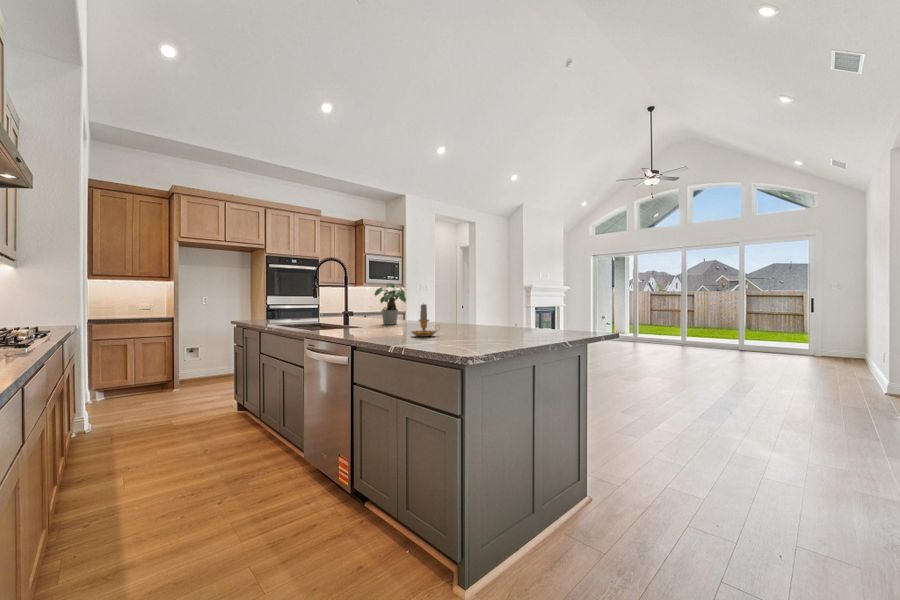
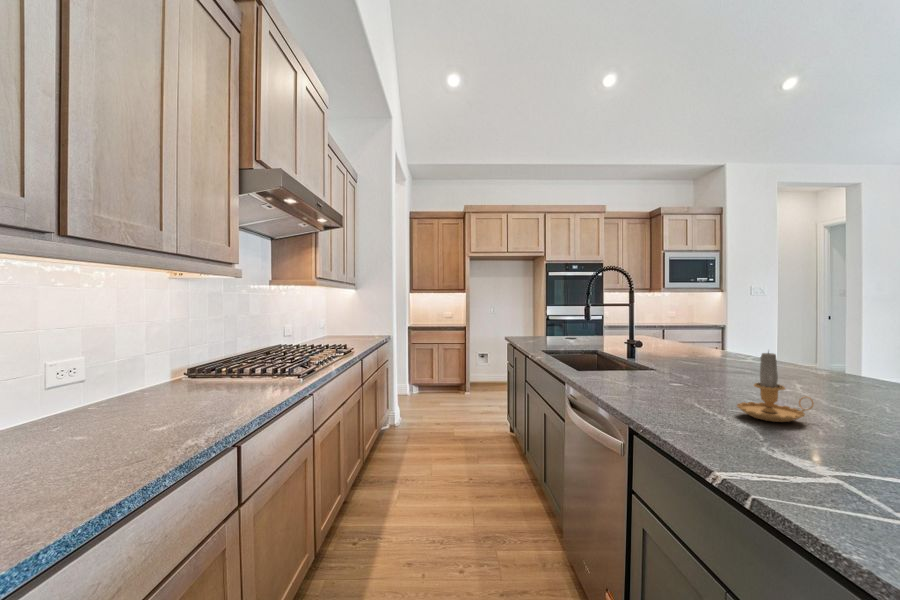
potted plant: present [375,283,406,324] -> none [668,297,726,361]

